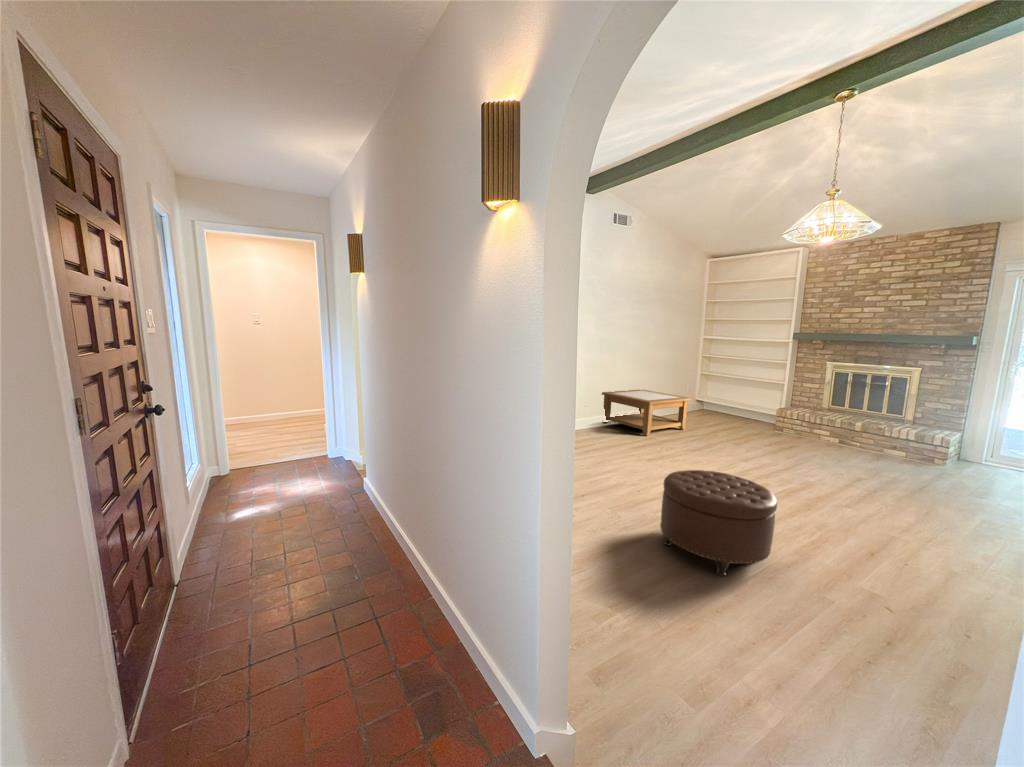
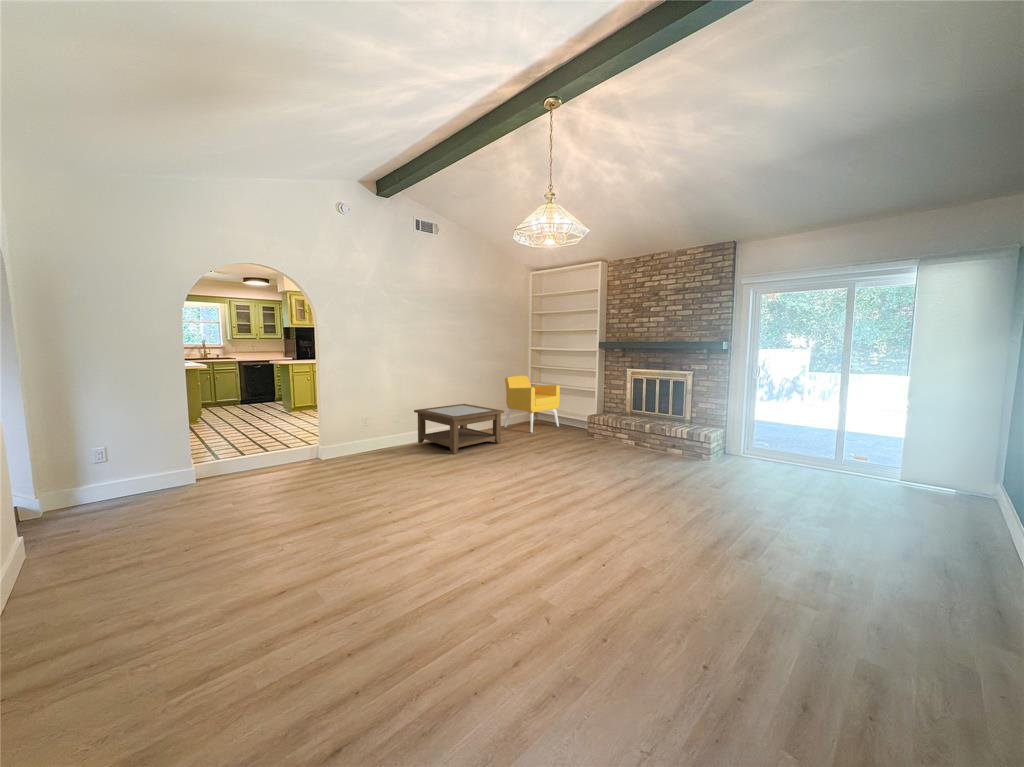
armchair: none [676,365,739,422] -> present [504,376,560,433]
ottoman: present [660,470,777,576] -> none [339,504,461,637]

